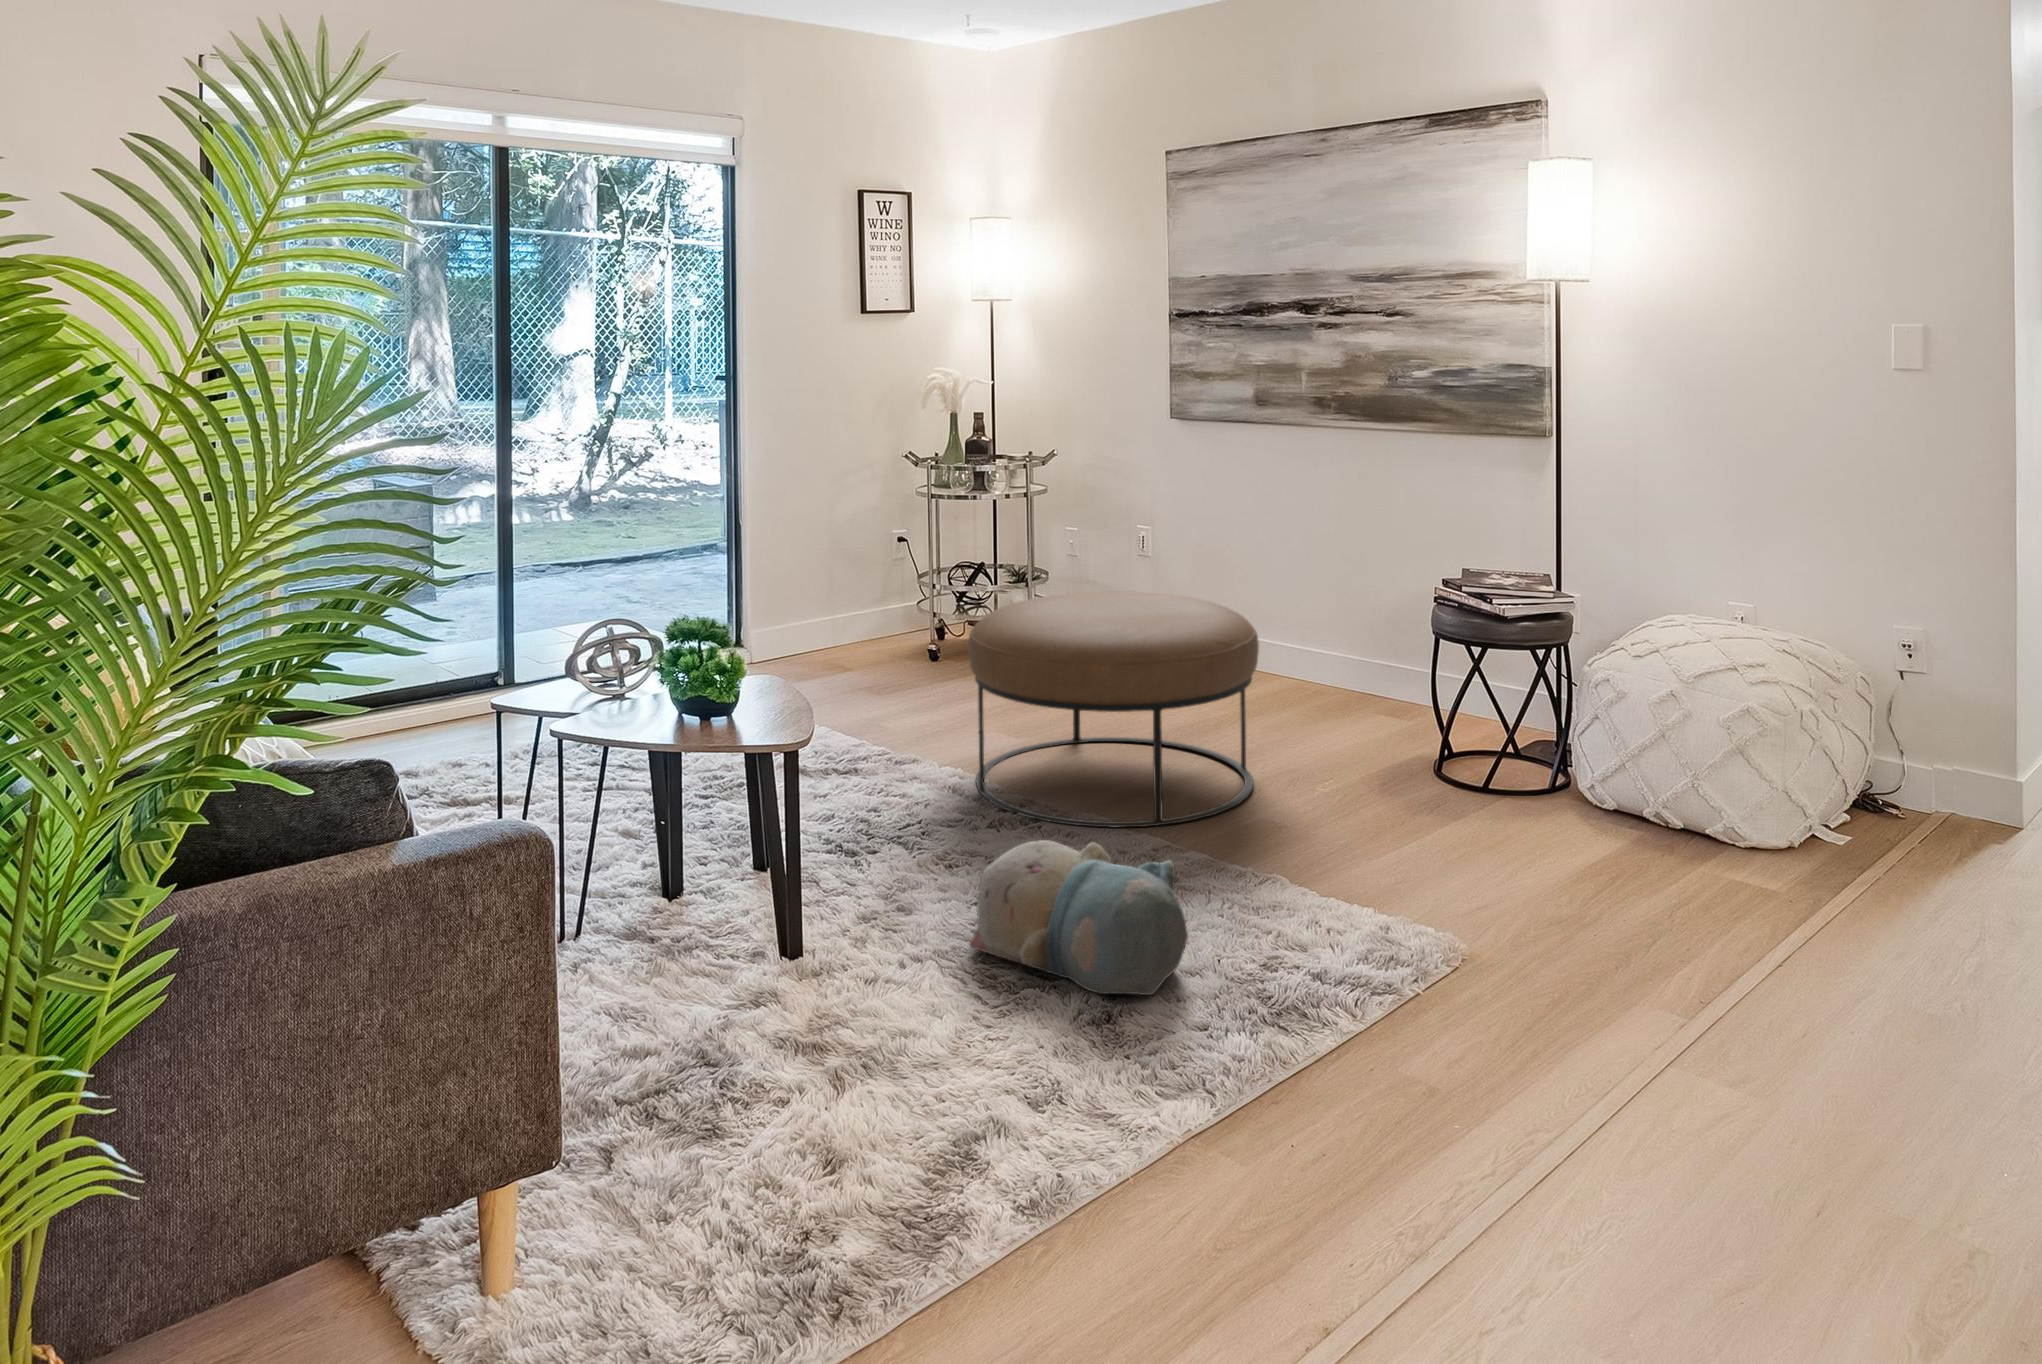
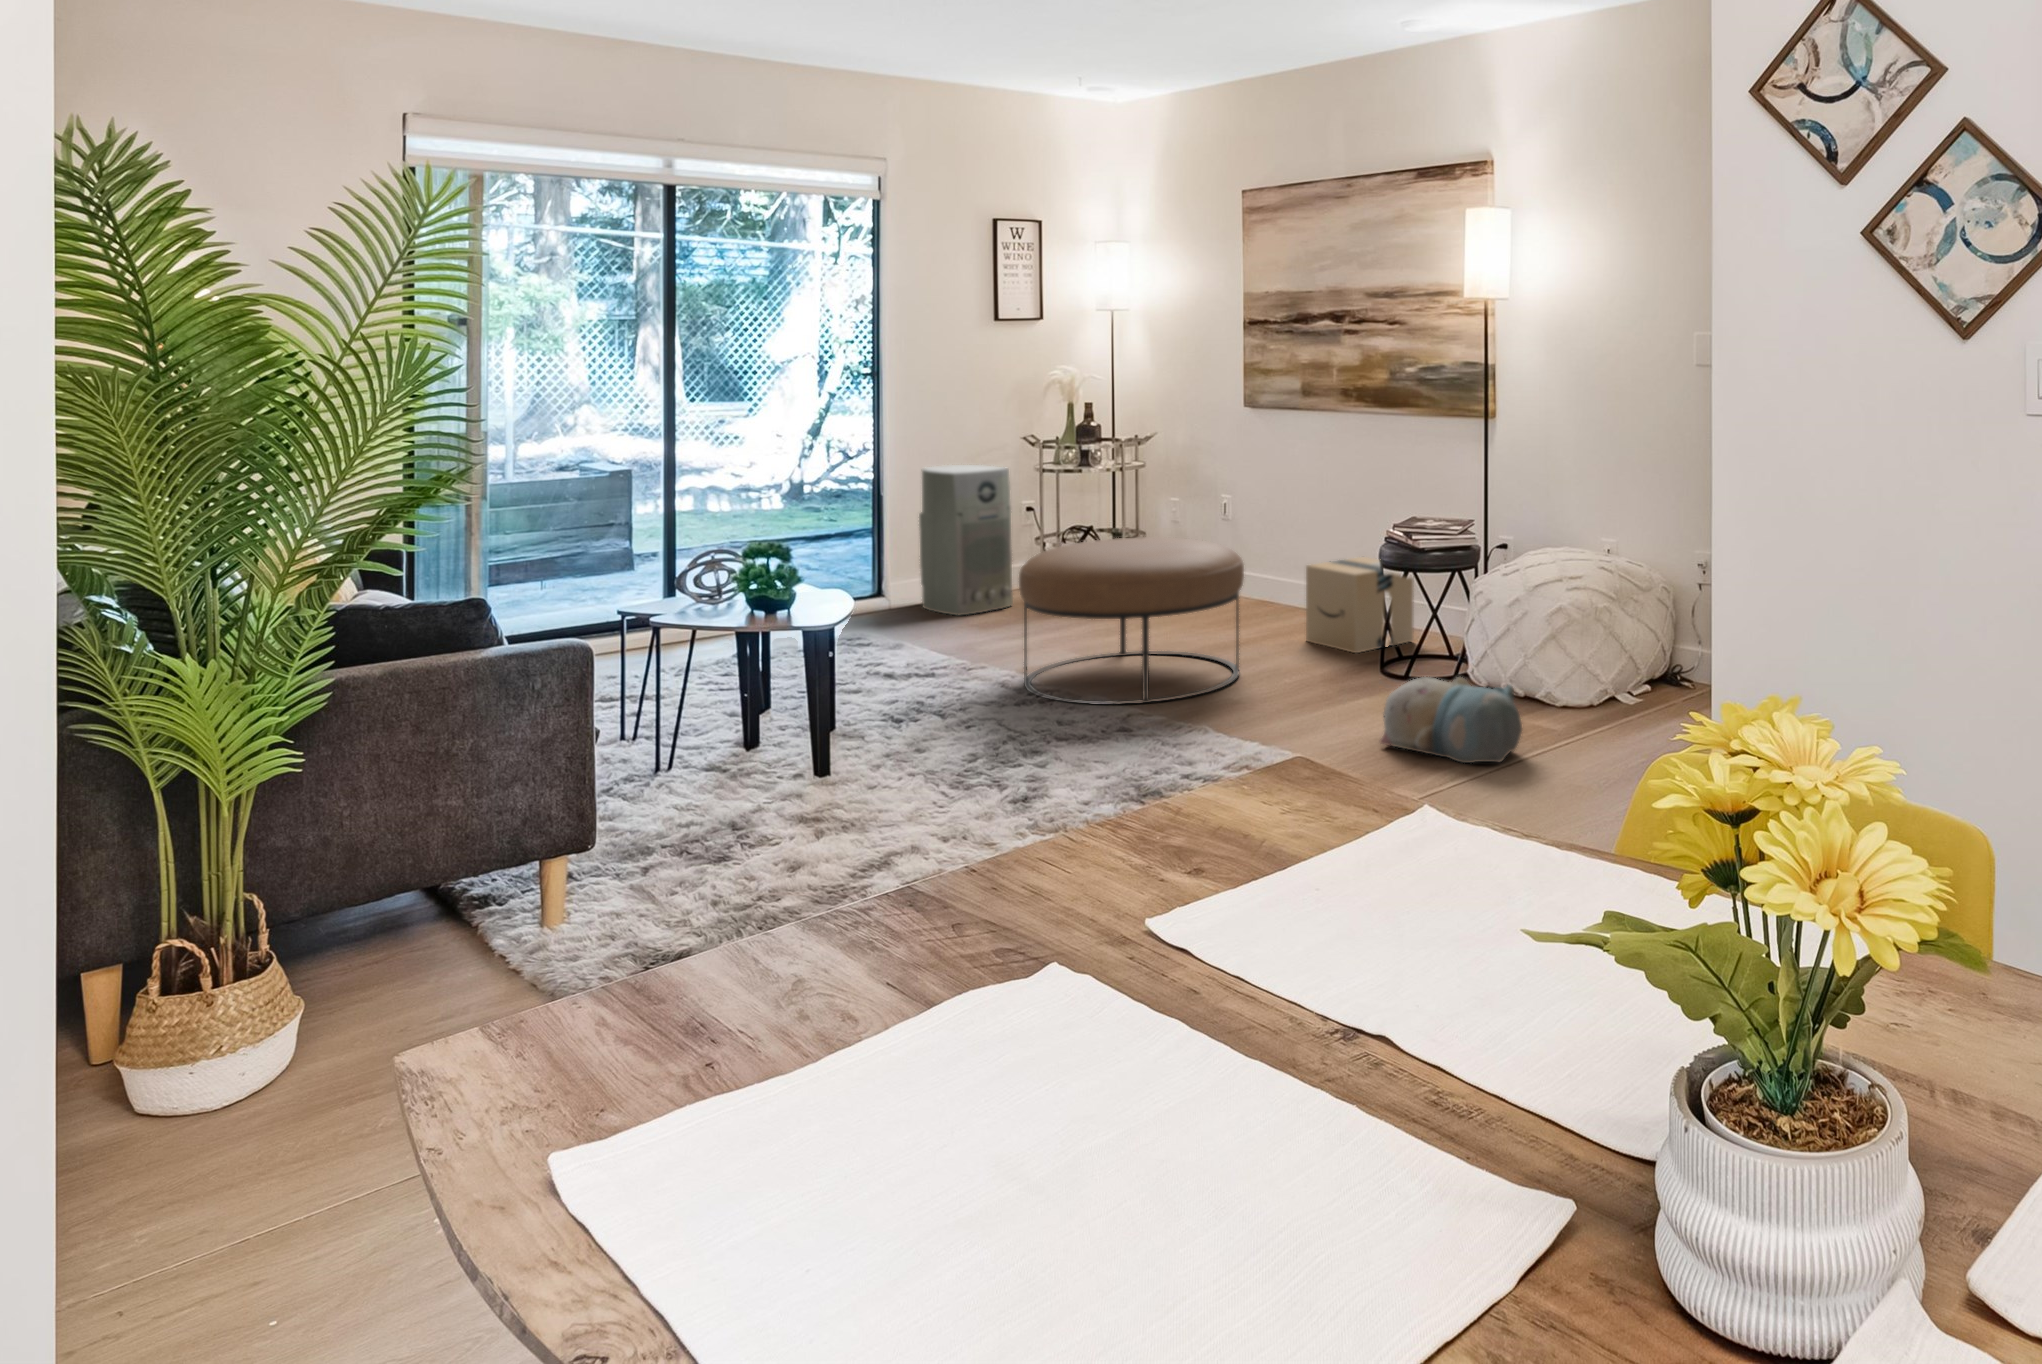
air purifier: none [784,491,899,678] -> present [919,465,1013,615]
cardboard box: none [1296,611,1438,743] -> present [1306,557,1414,653]
plush toy: present [970,840,1188,995] -> present [1380,677,1522,763]

